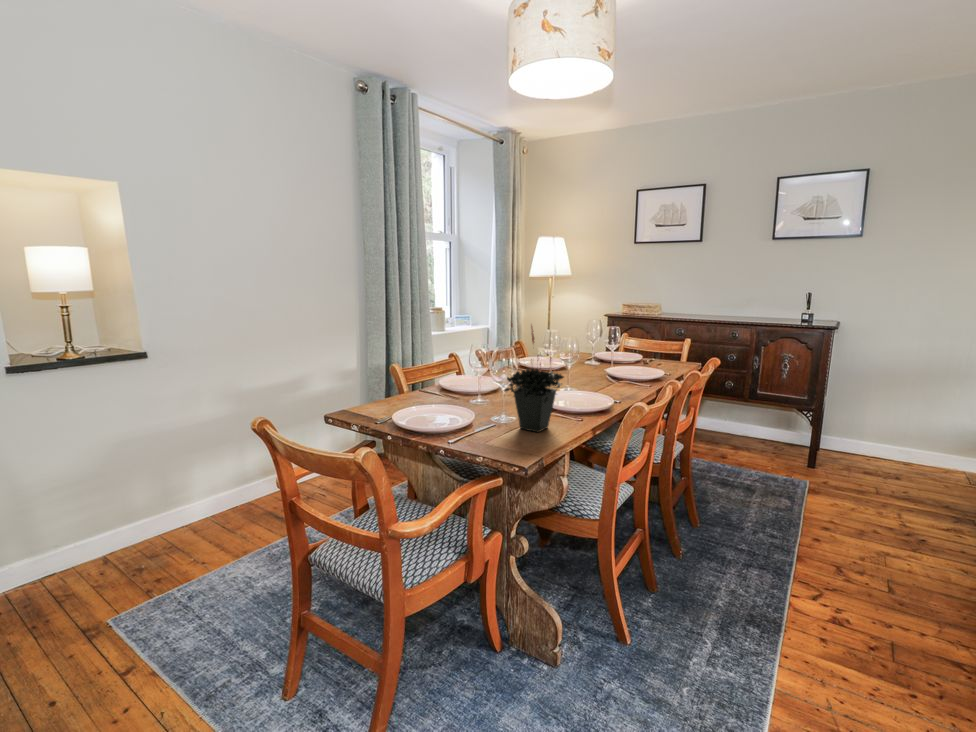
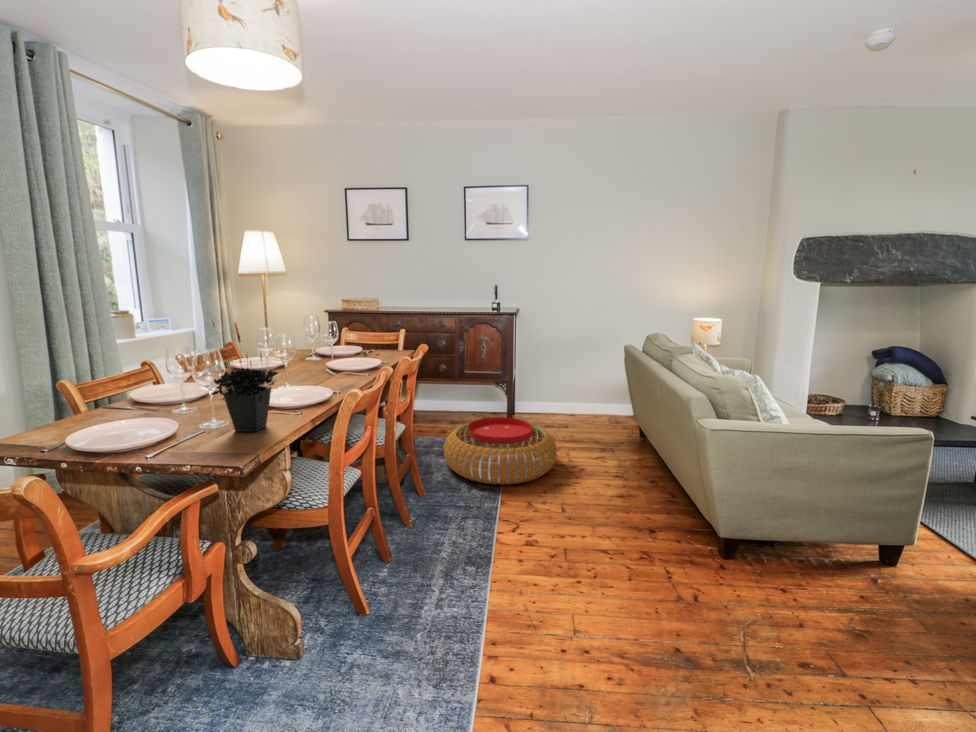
pouf: none [723,450,884,539] -> present [444,417,557,485]

